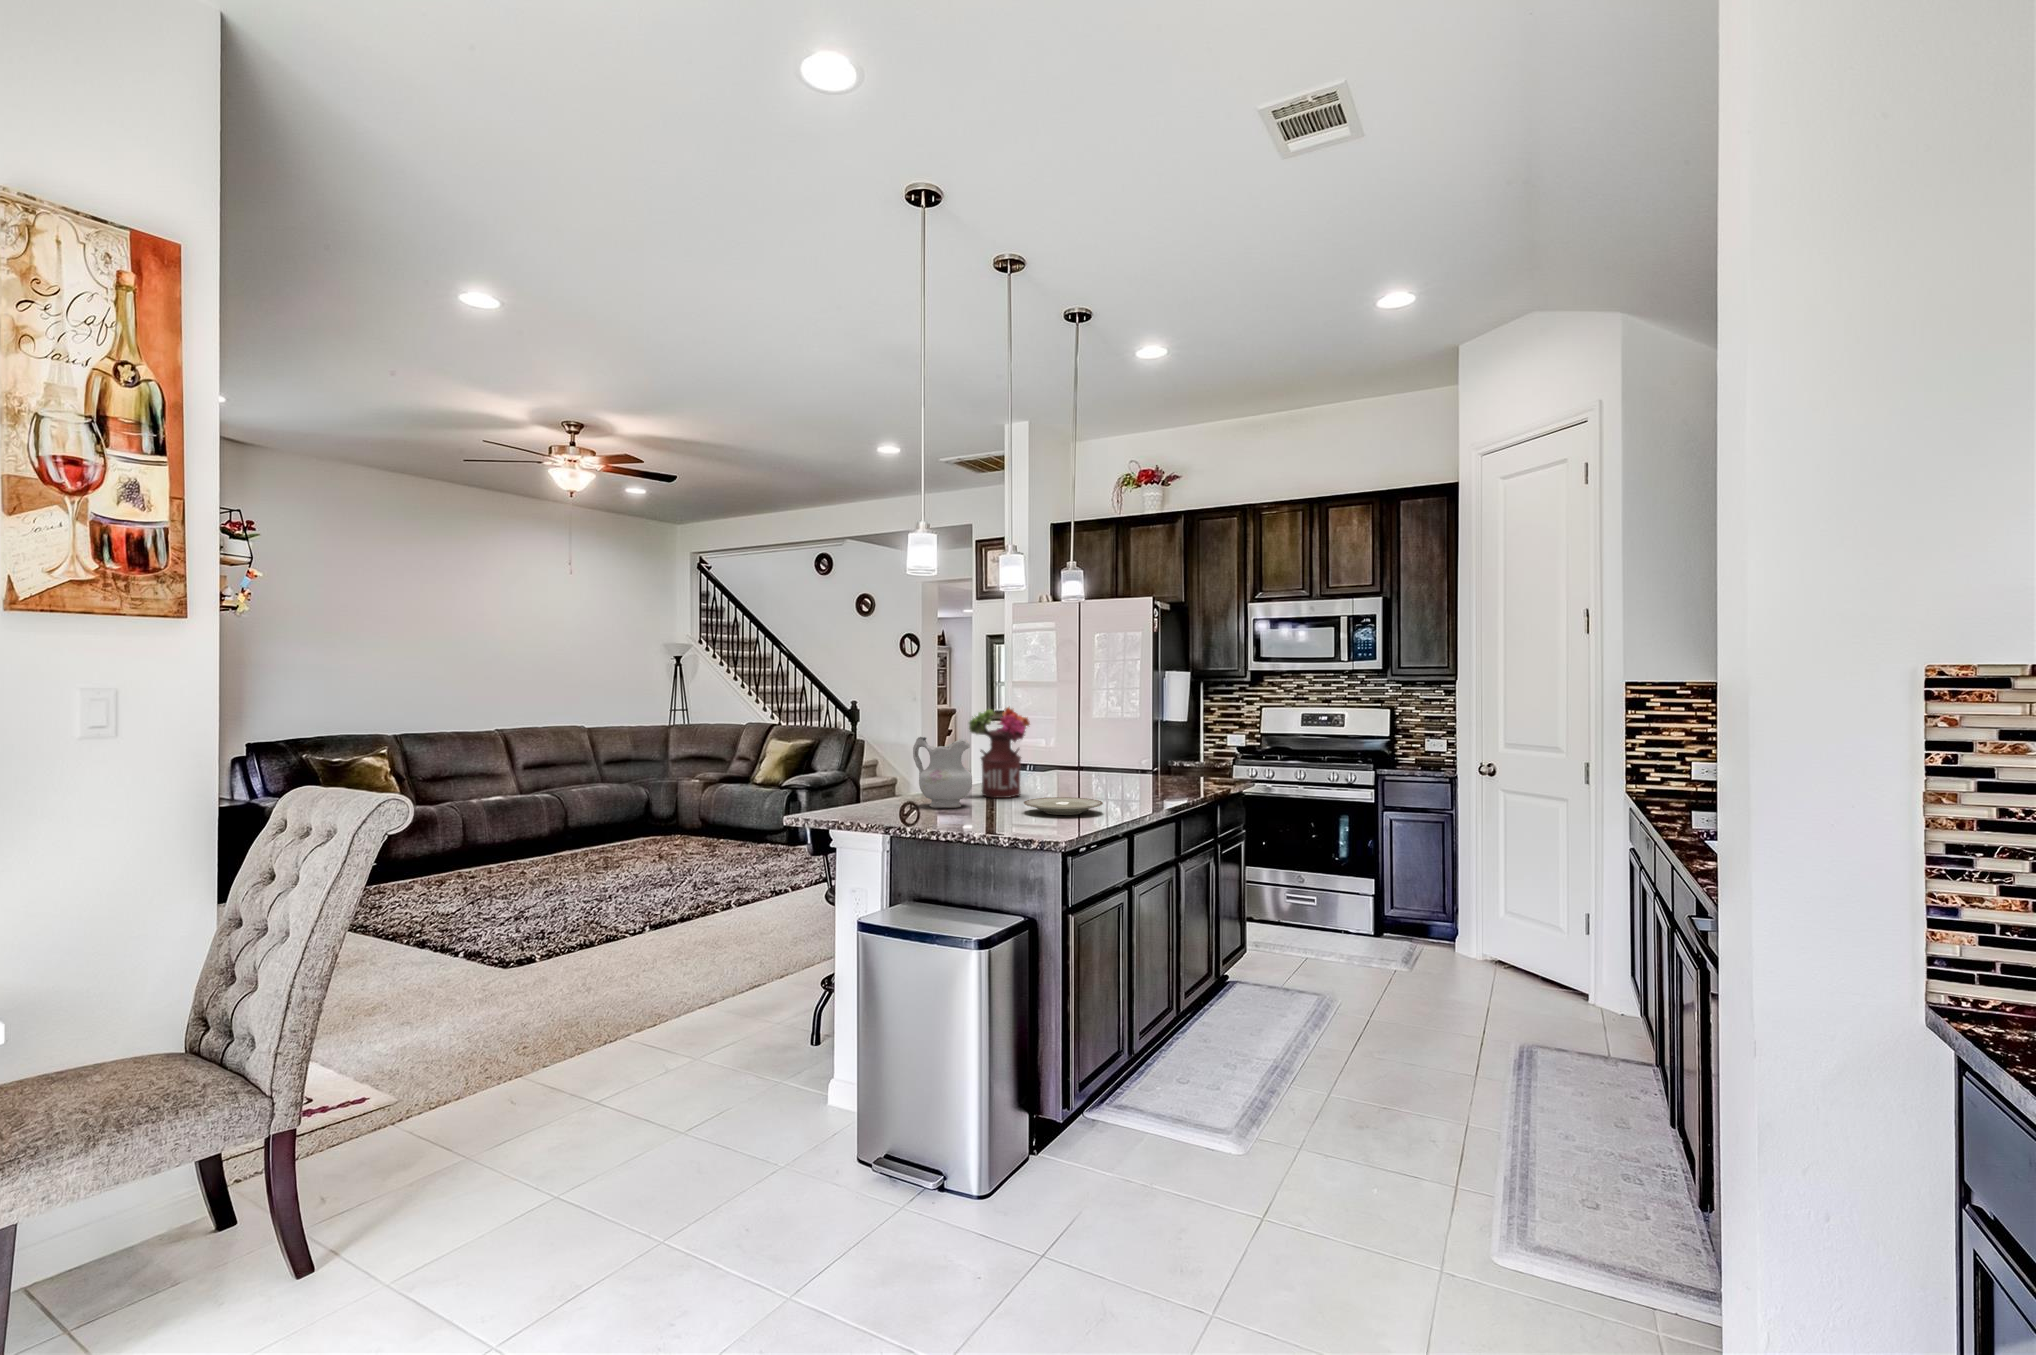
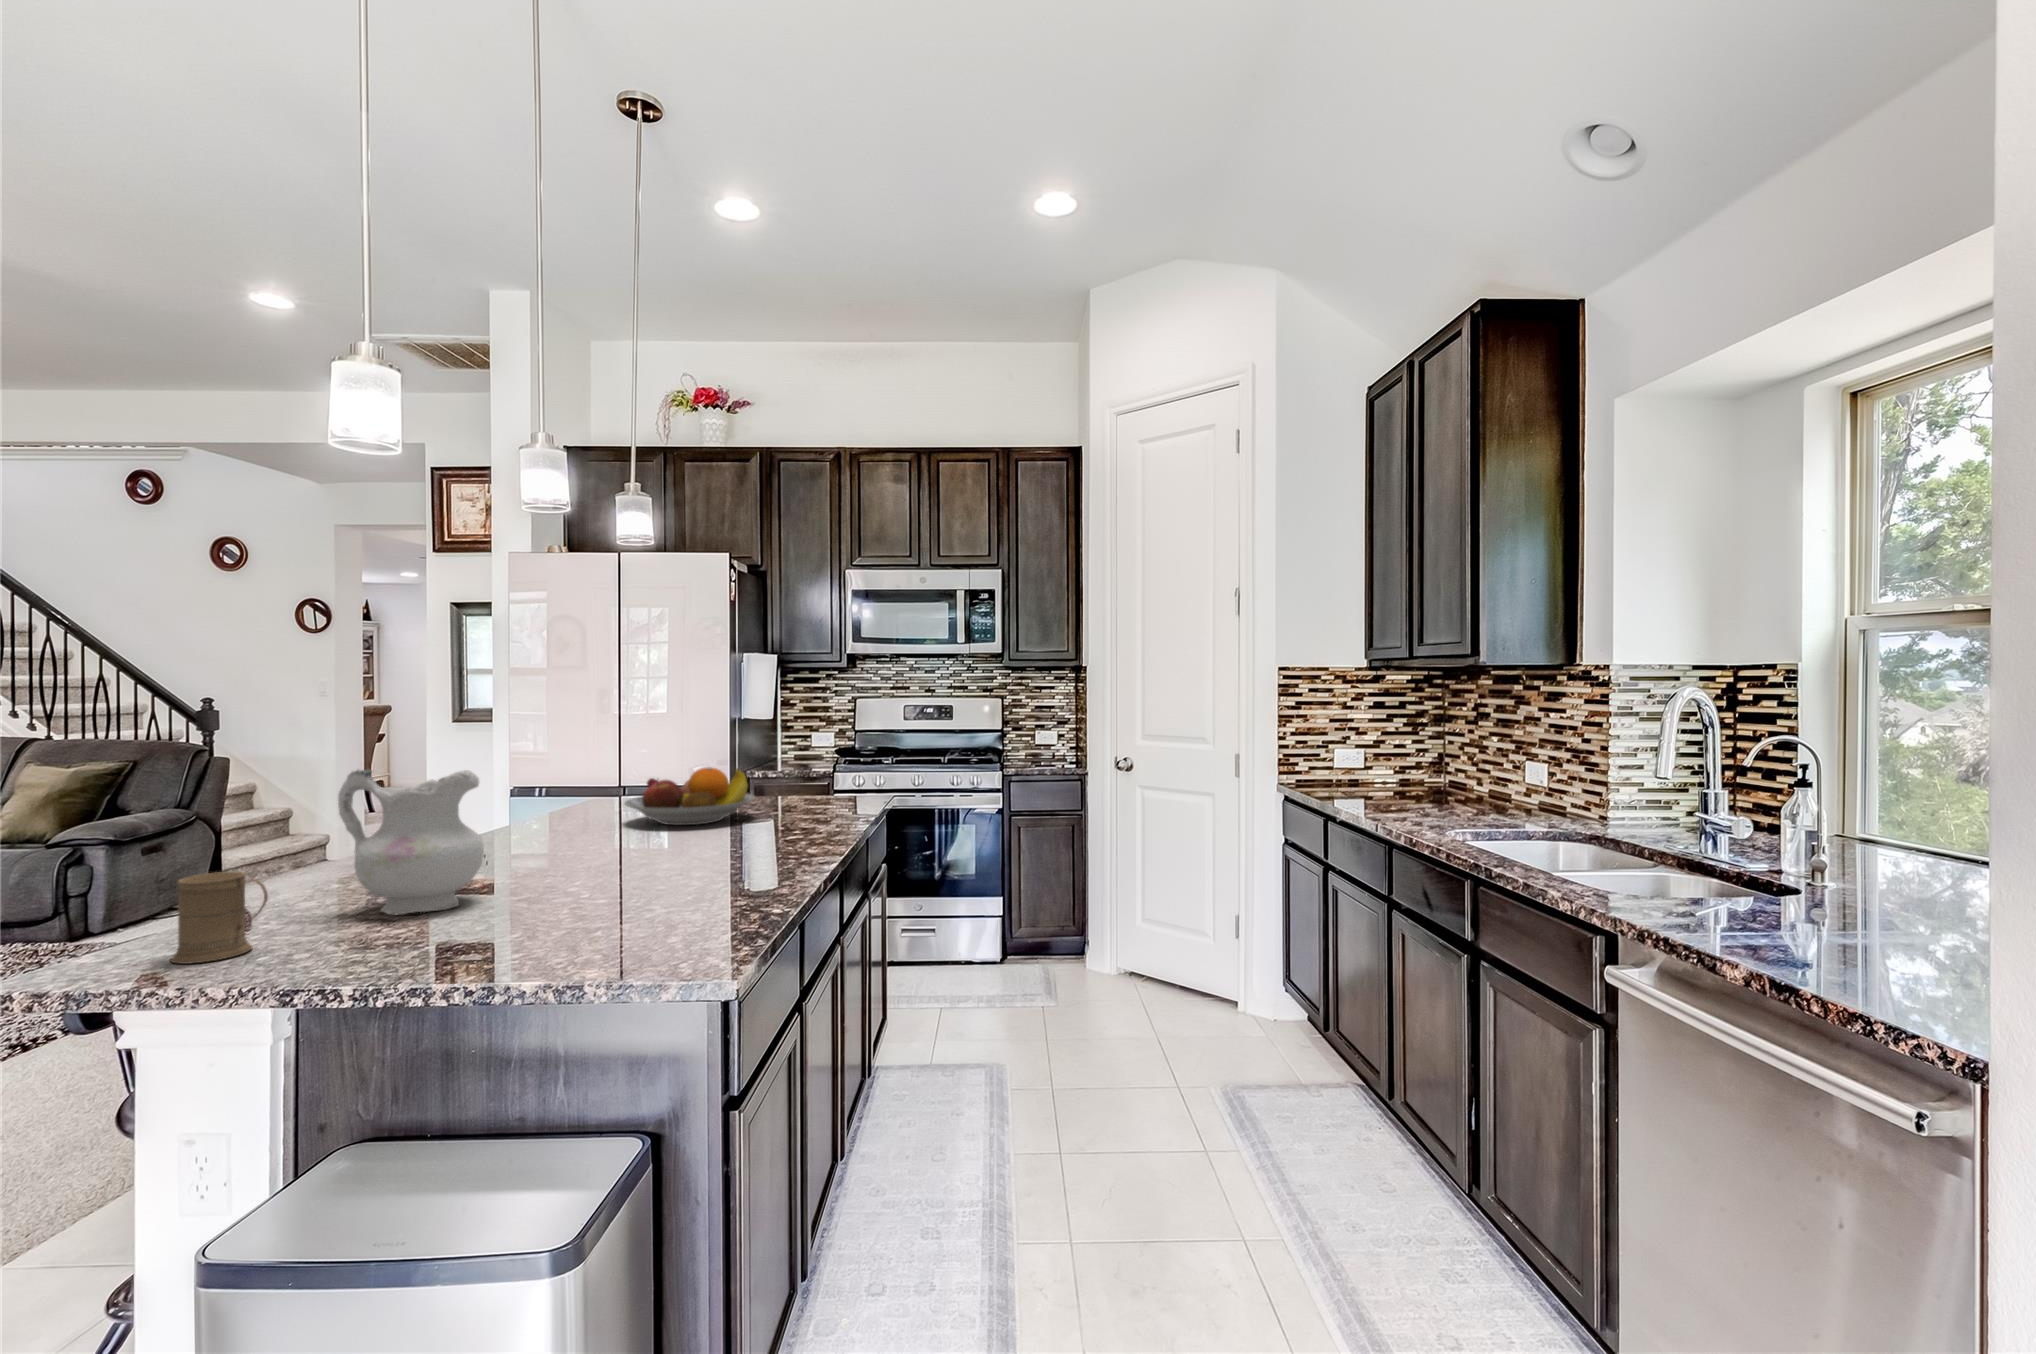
flower arrangement: present [969,707,1030,798] -> none [464,703,590,870]
fruit bowl: none [1060,751,1141,787] -> present [624,768,754,825]
mug: none [855,778,887,814] -> present [171,871,268,964]
plate: present [1024,797,1103,815] -> none [605,862,760,904]

